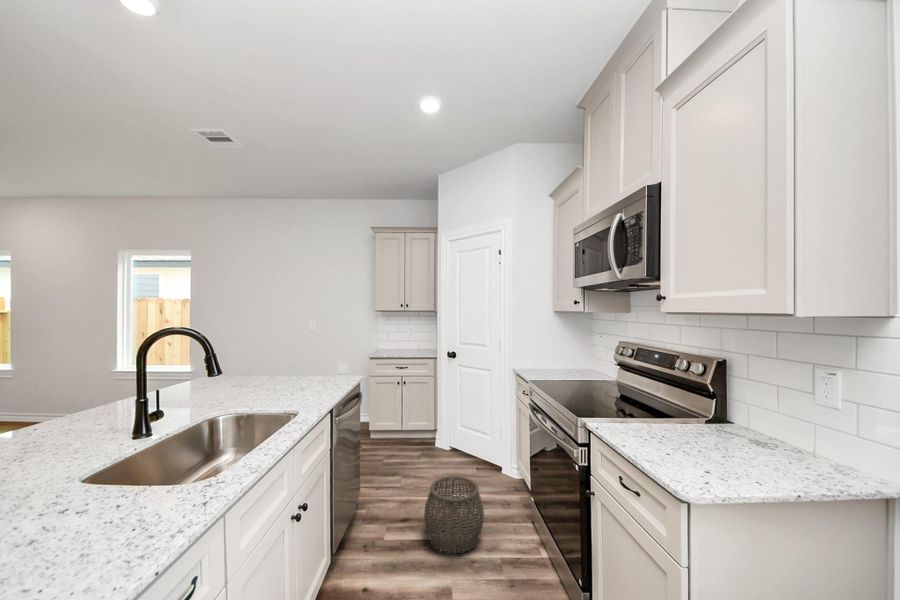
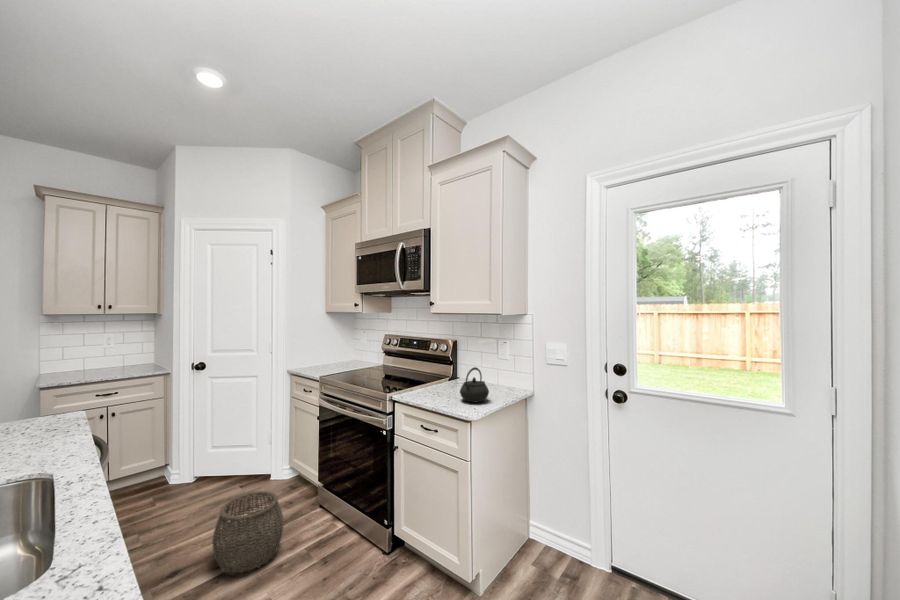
kettle: none [690,396,754,460] -> present [460,367,489,402]

